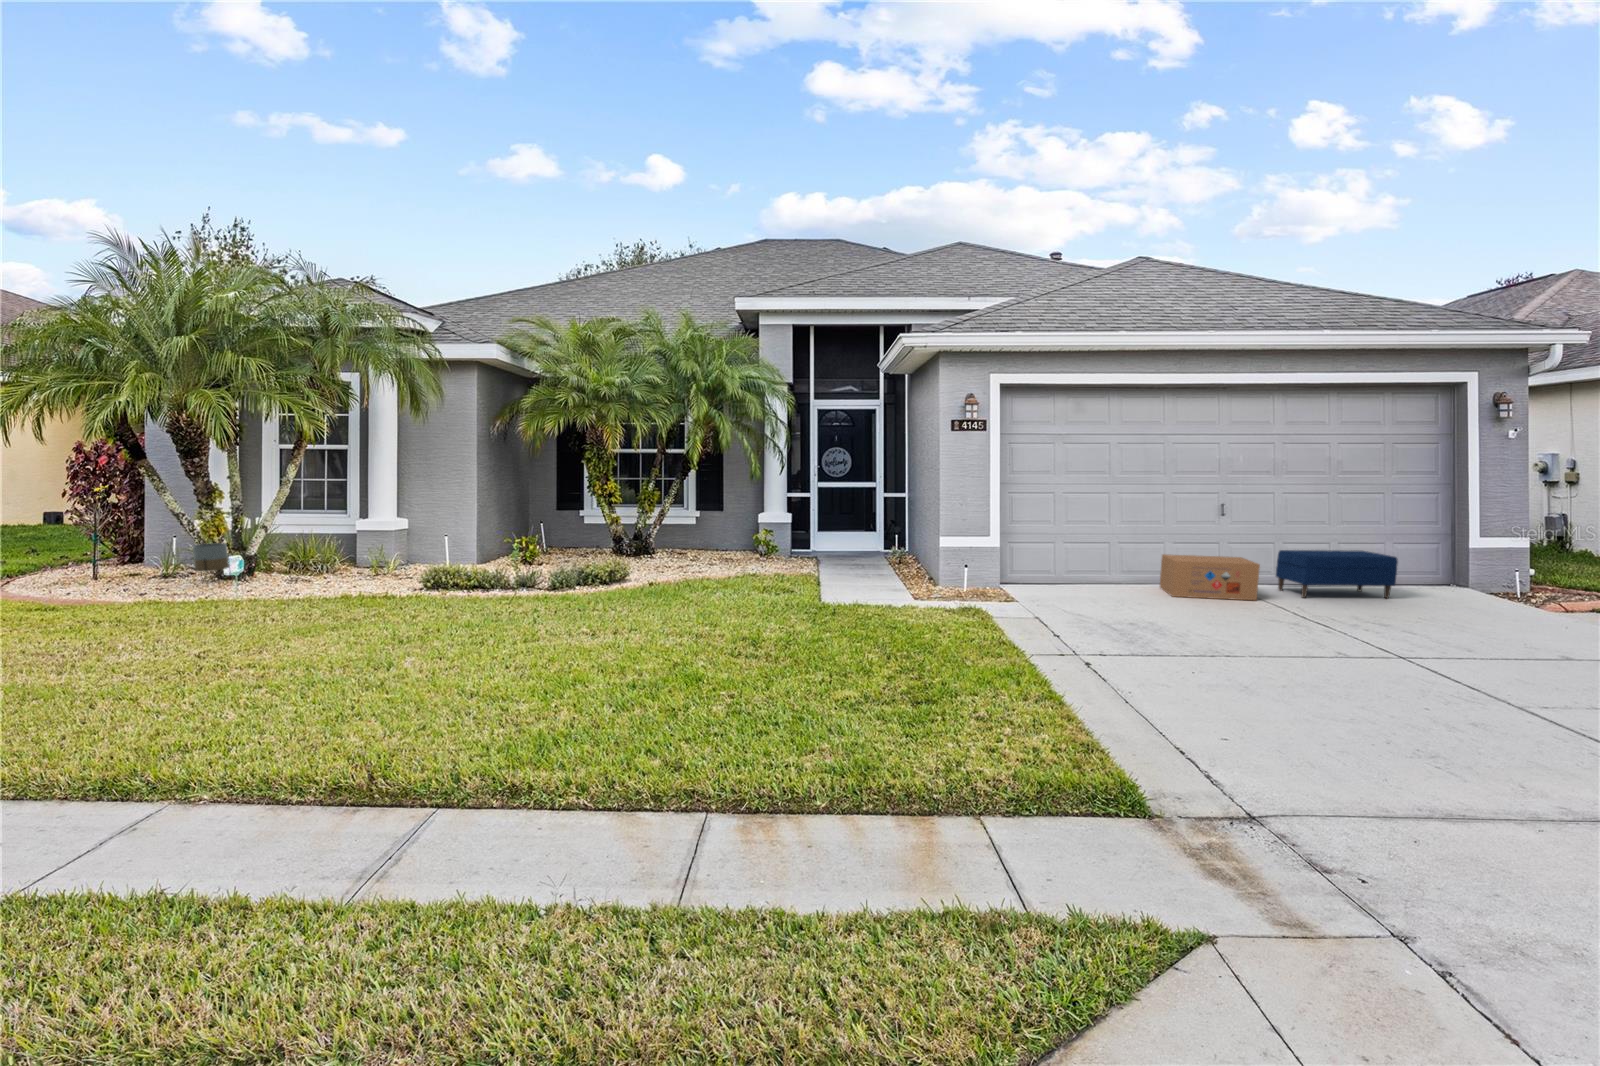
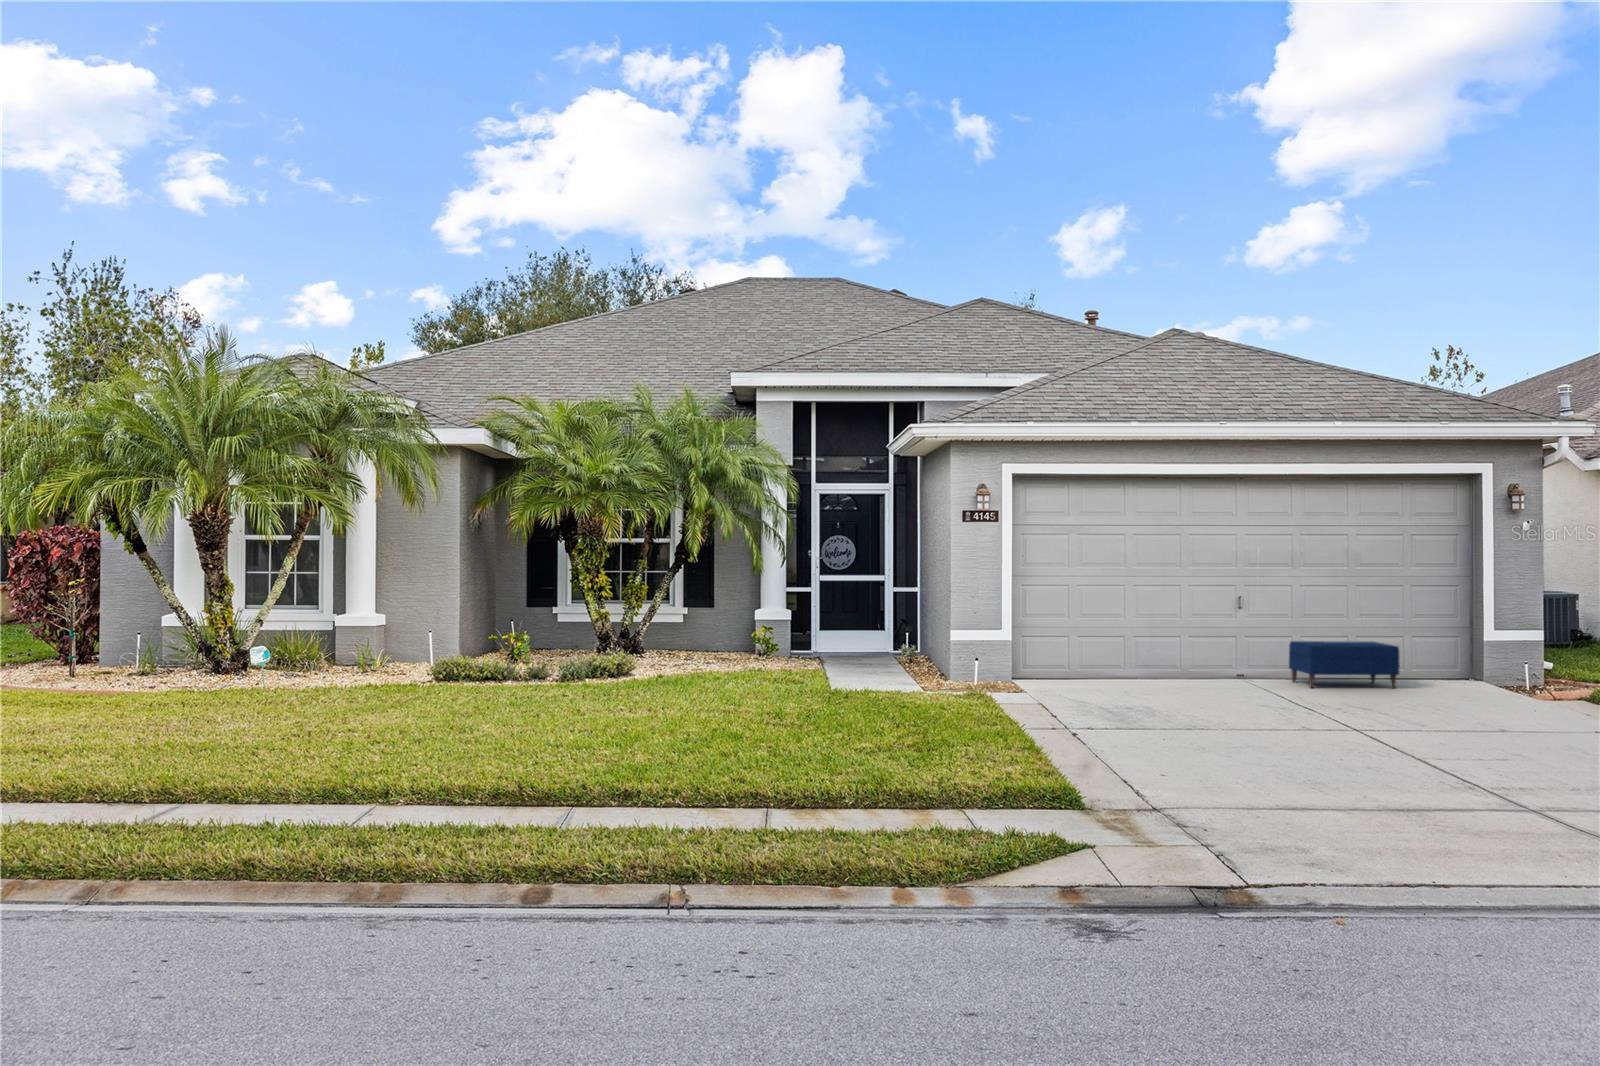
planter: present [193,543,230,579] -> none [177,637,209,679]
cardboard box: present [1160,554,1260,601] -> none [1174,646,1263,690]

